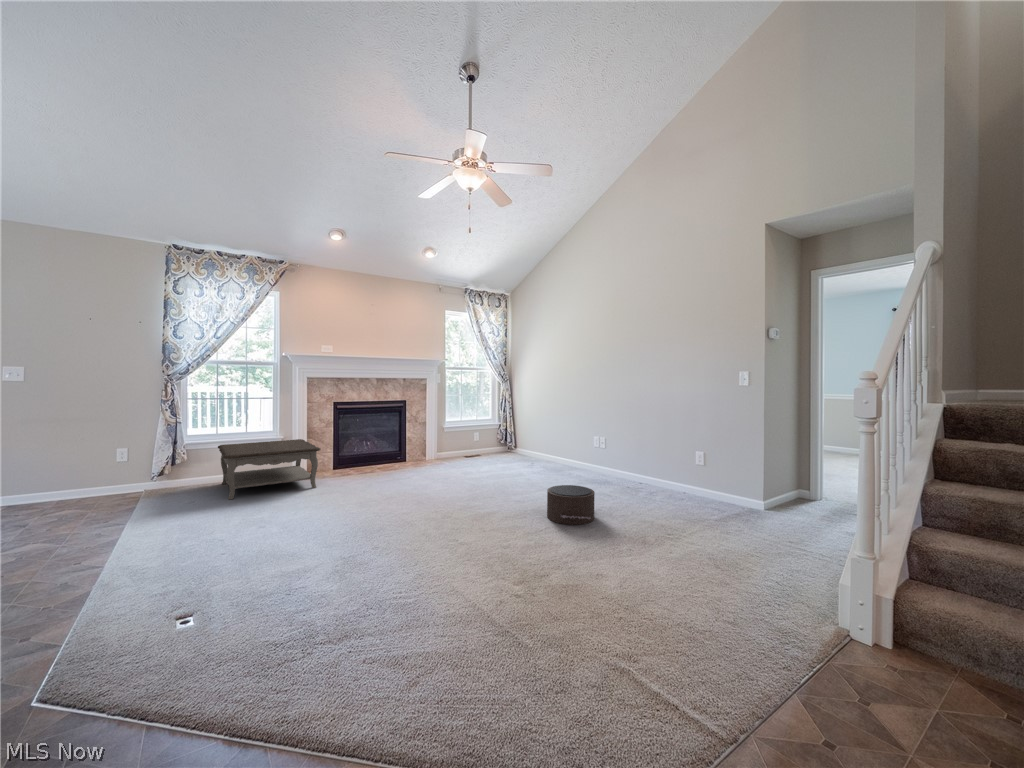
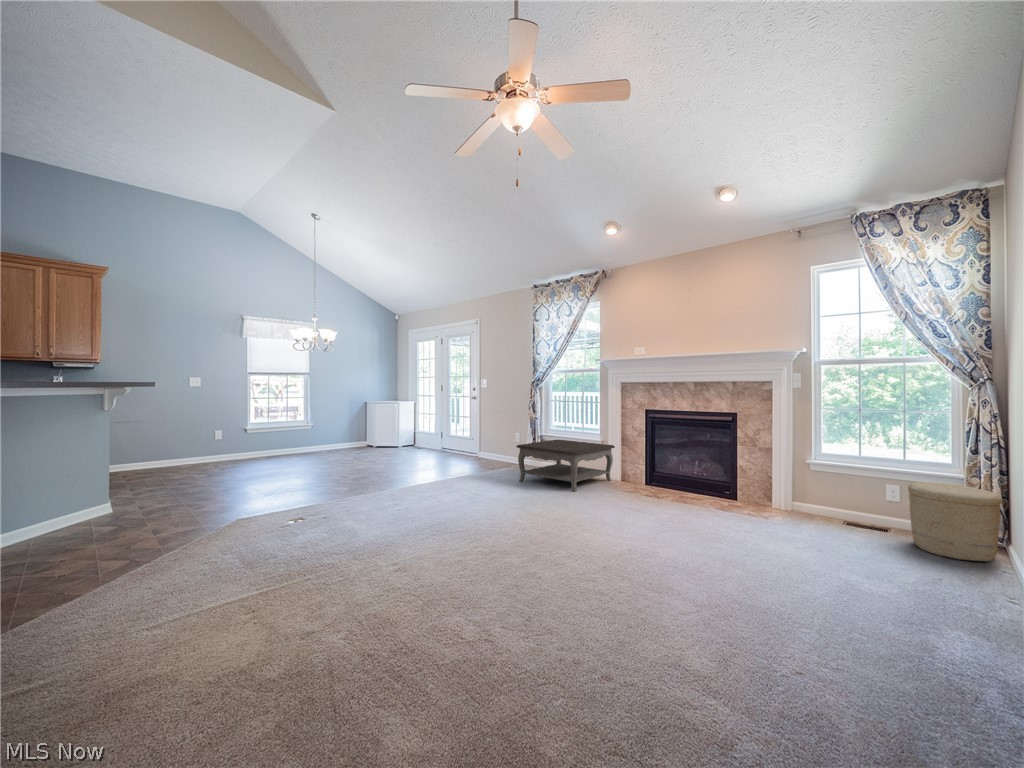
woven basket: none [495,426,524,458] -> present [908,482,1002,561]
pouf: present [547,485,595,525] -> none [506,567,628,666]

